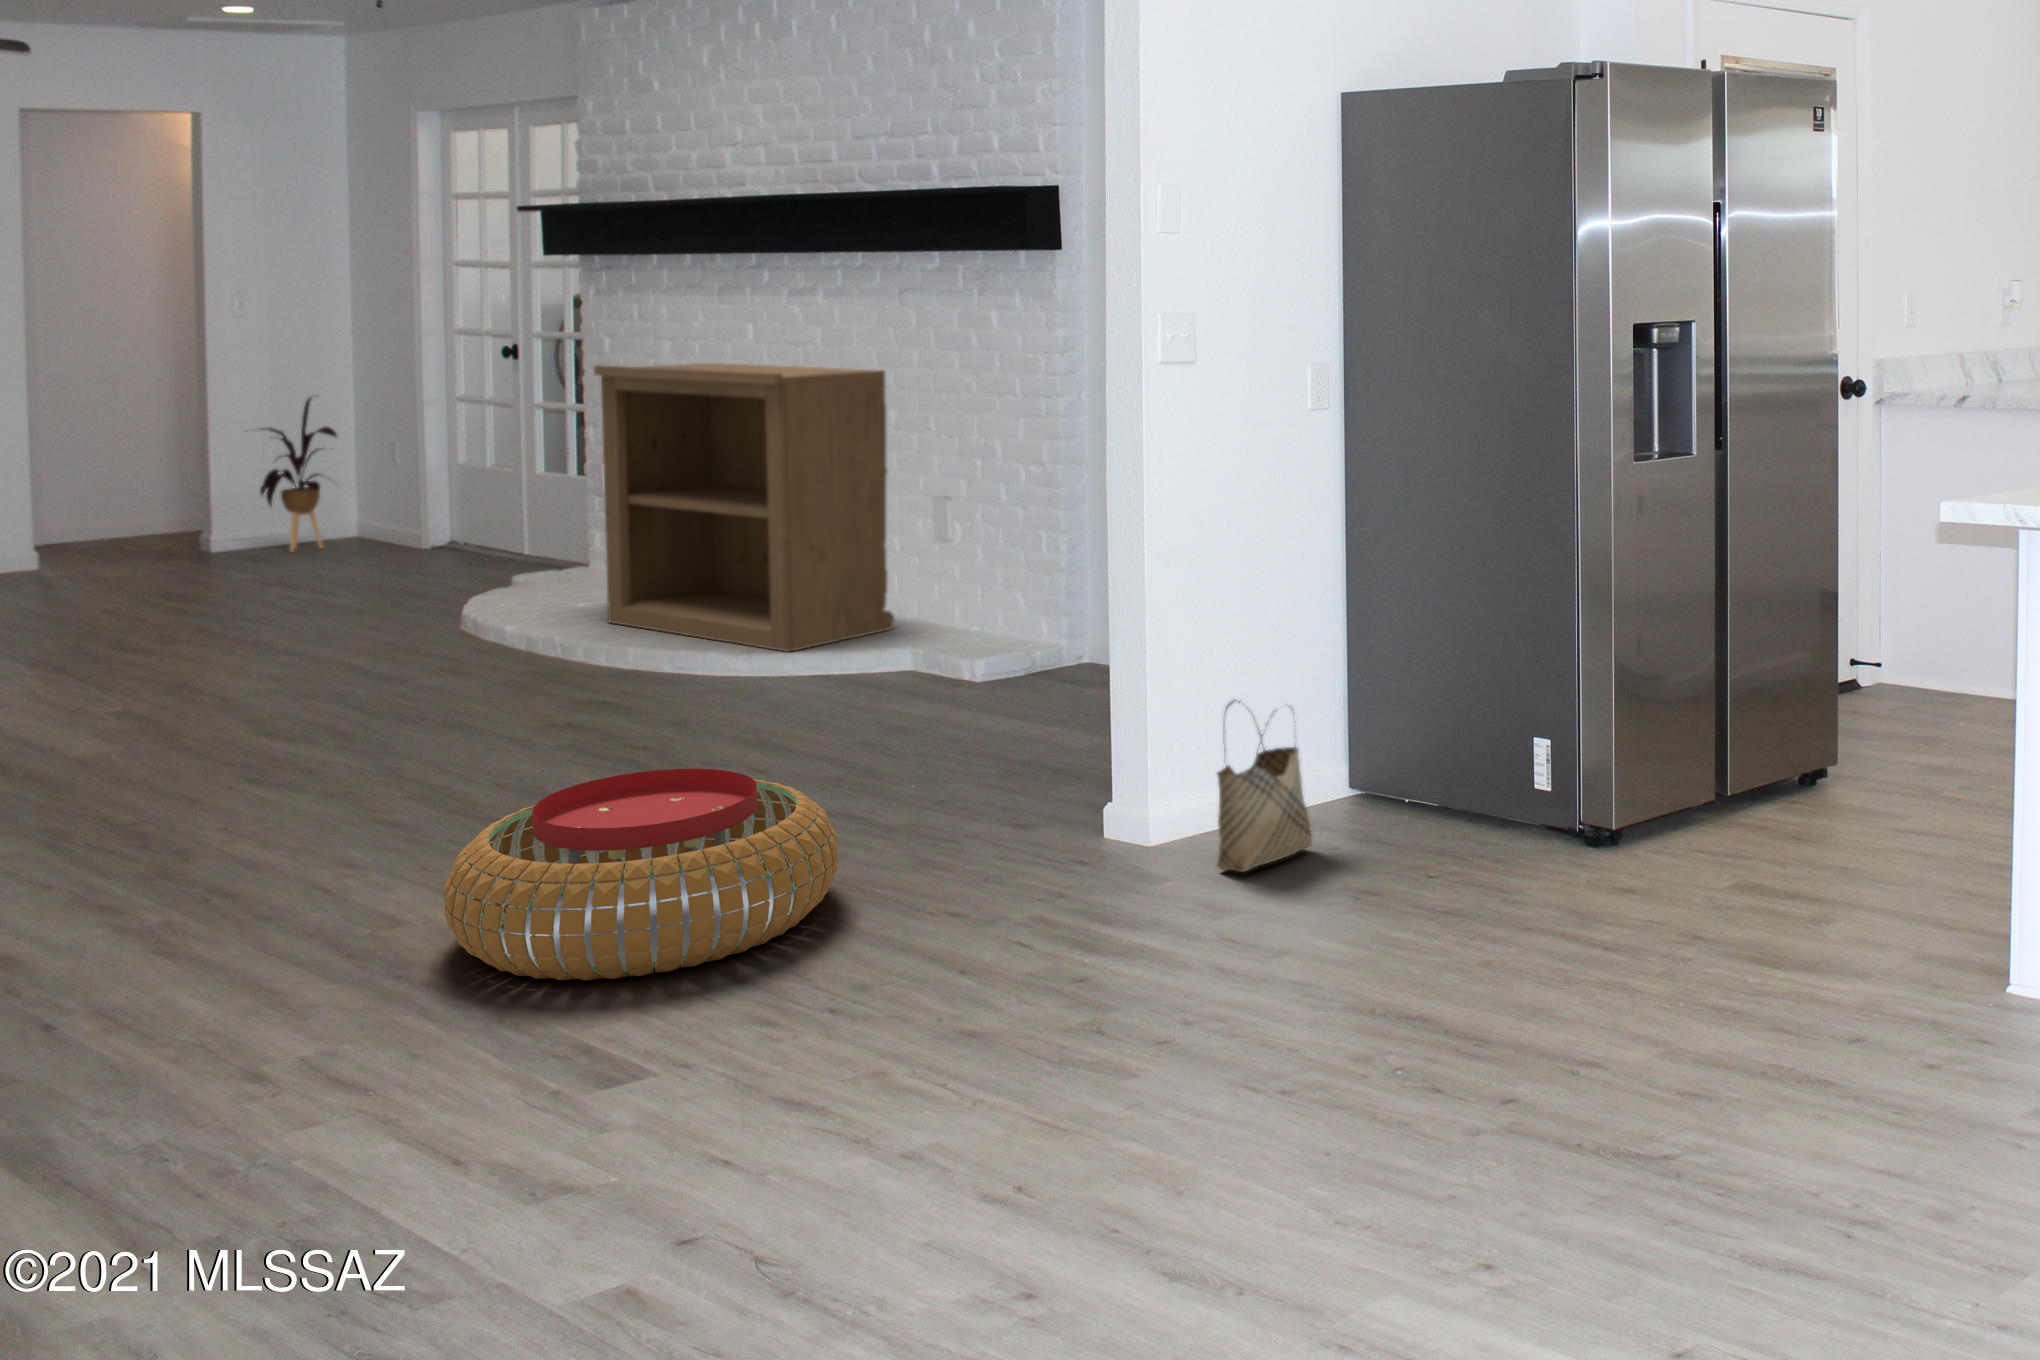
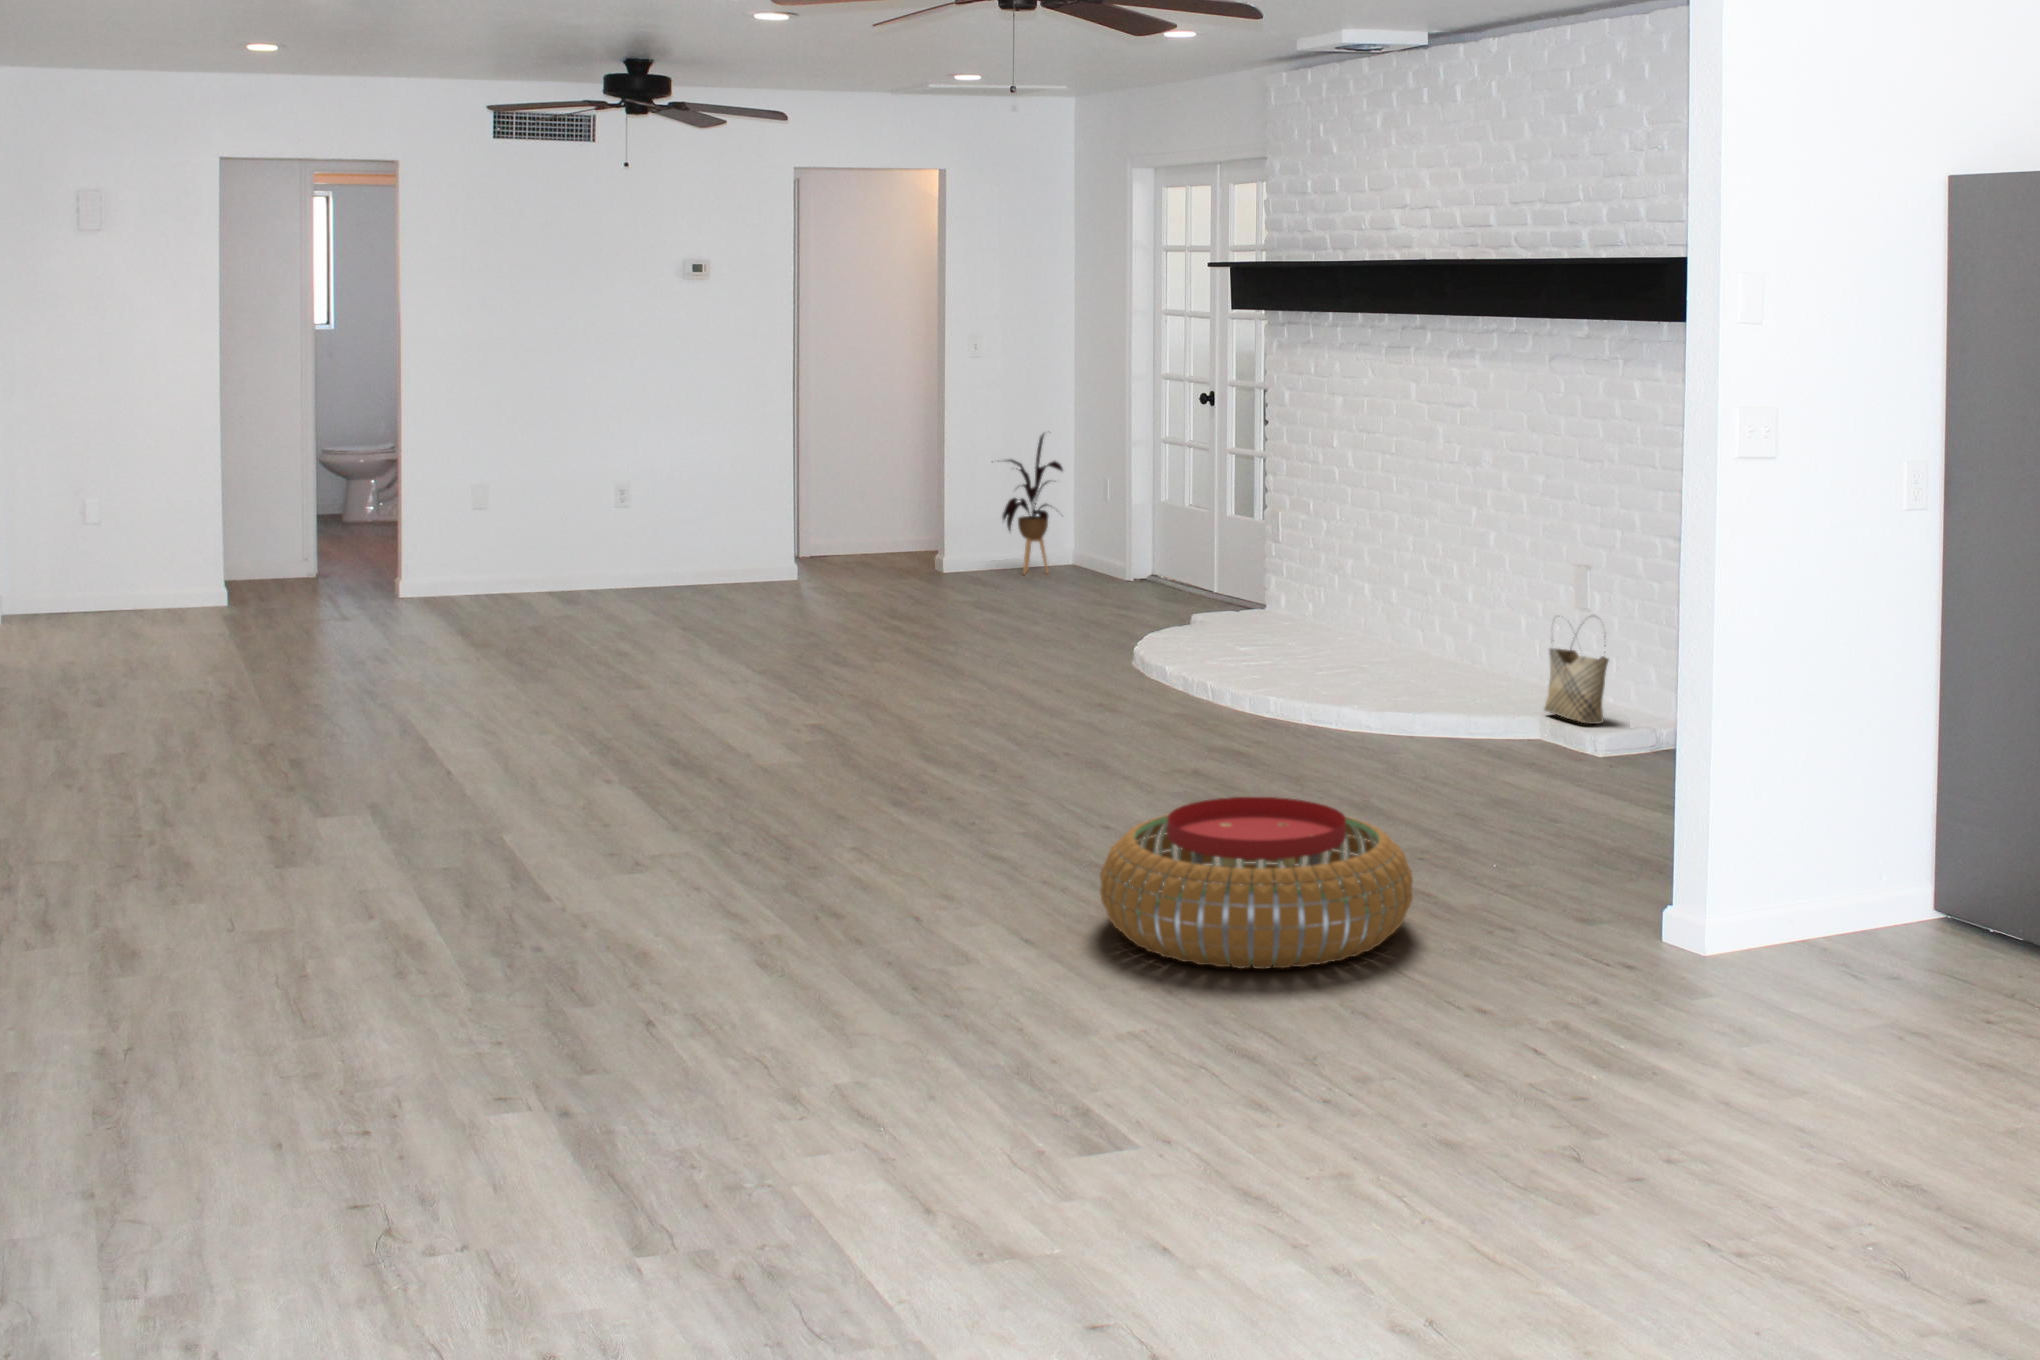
bookshelf: present [593,363,894,652] -> none [1265,419,1528,710]
woven basket: present [1217,701,1312,872] -> present [1544,616,1609,724]

